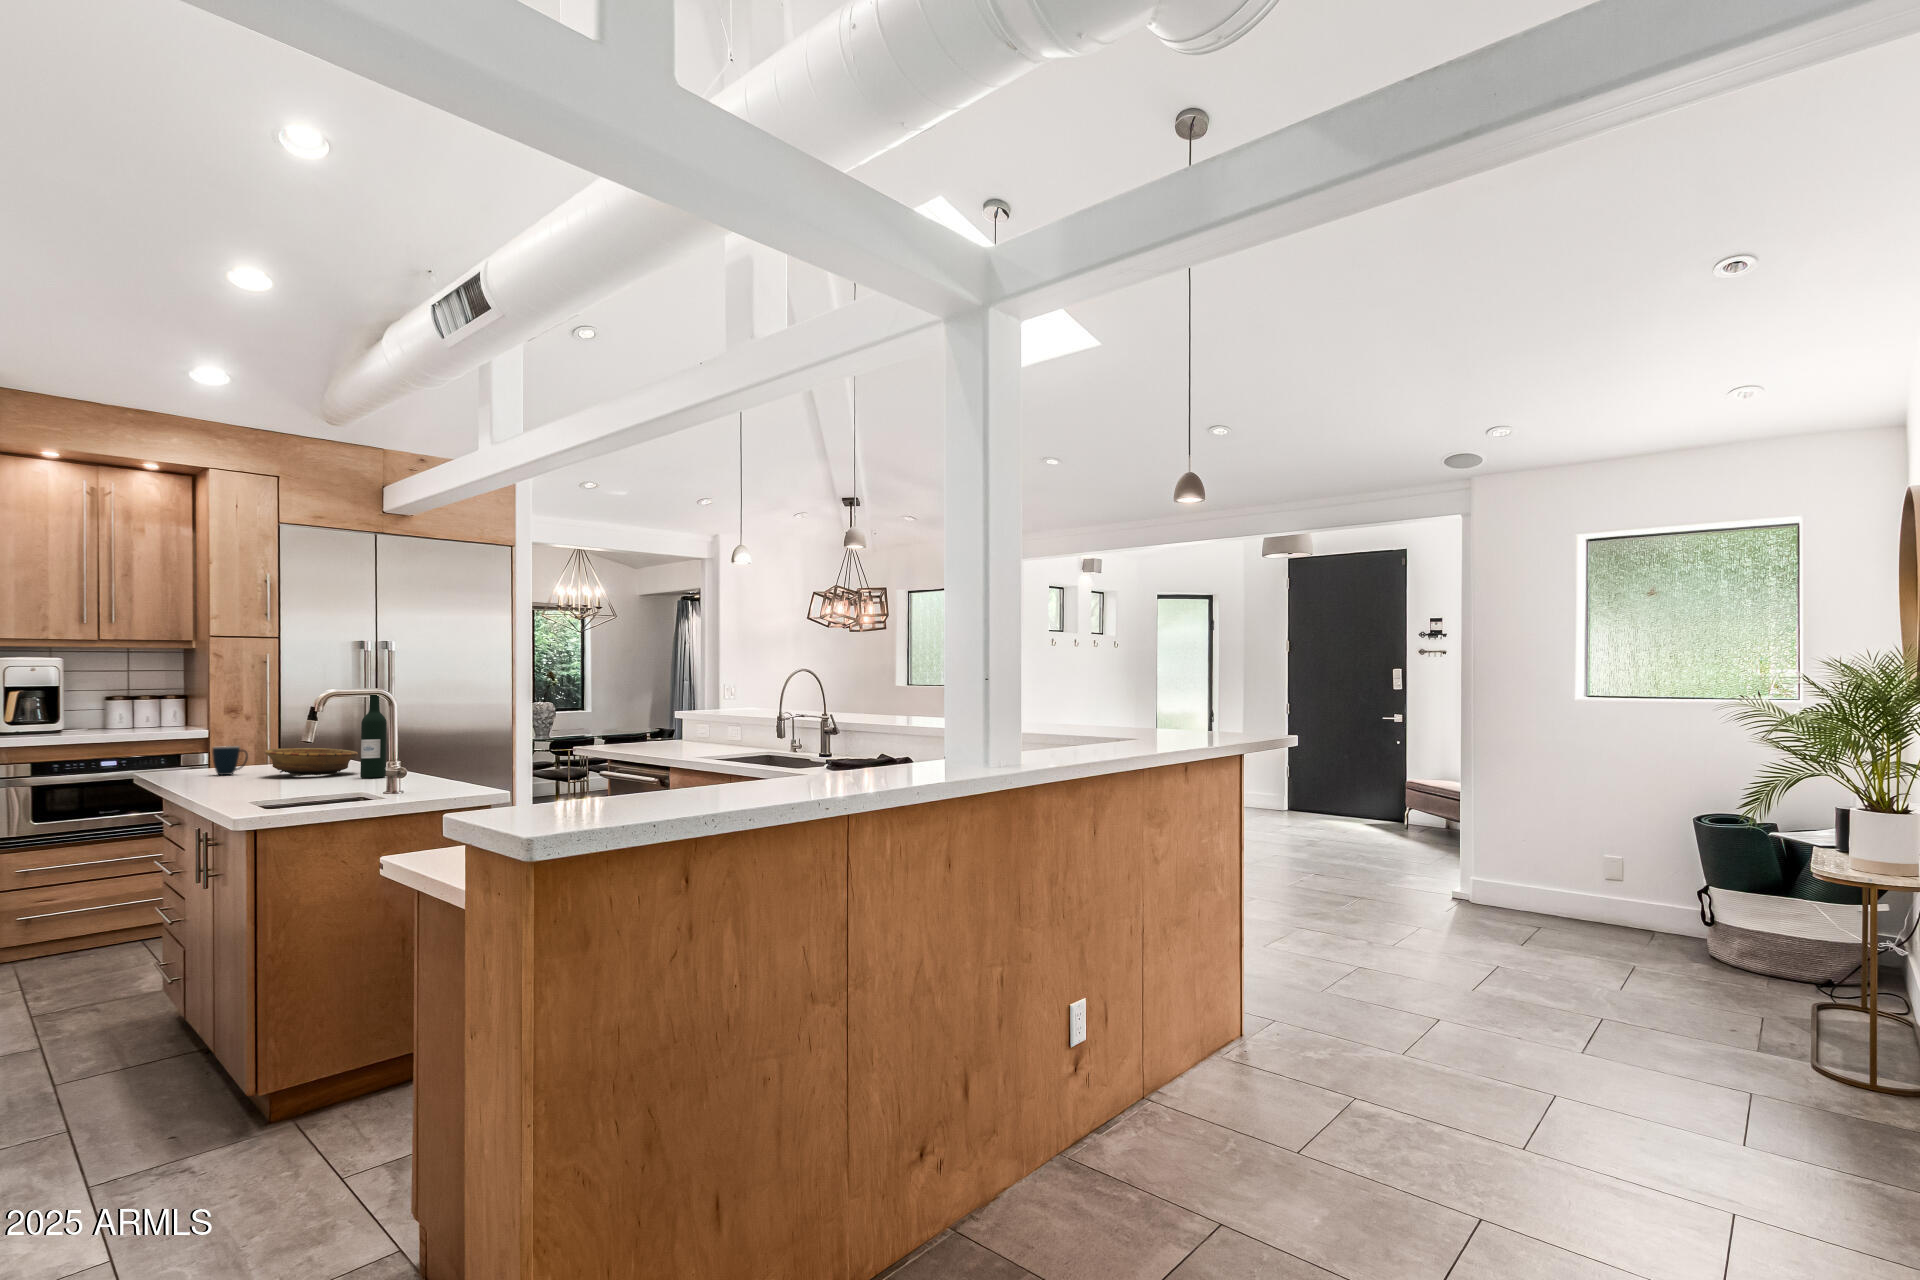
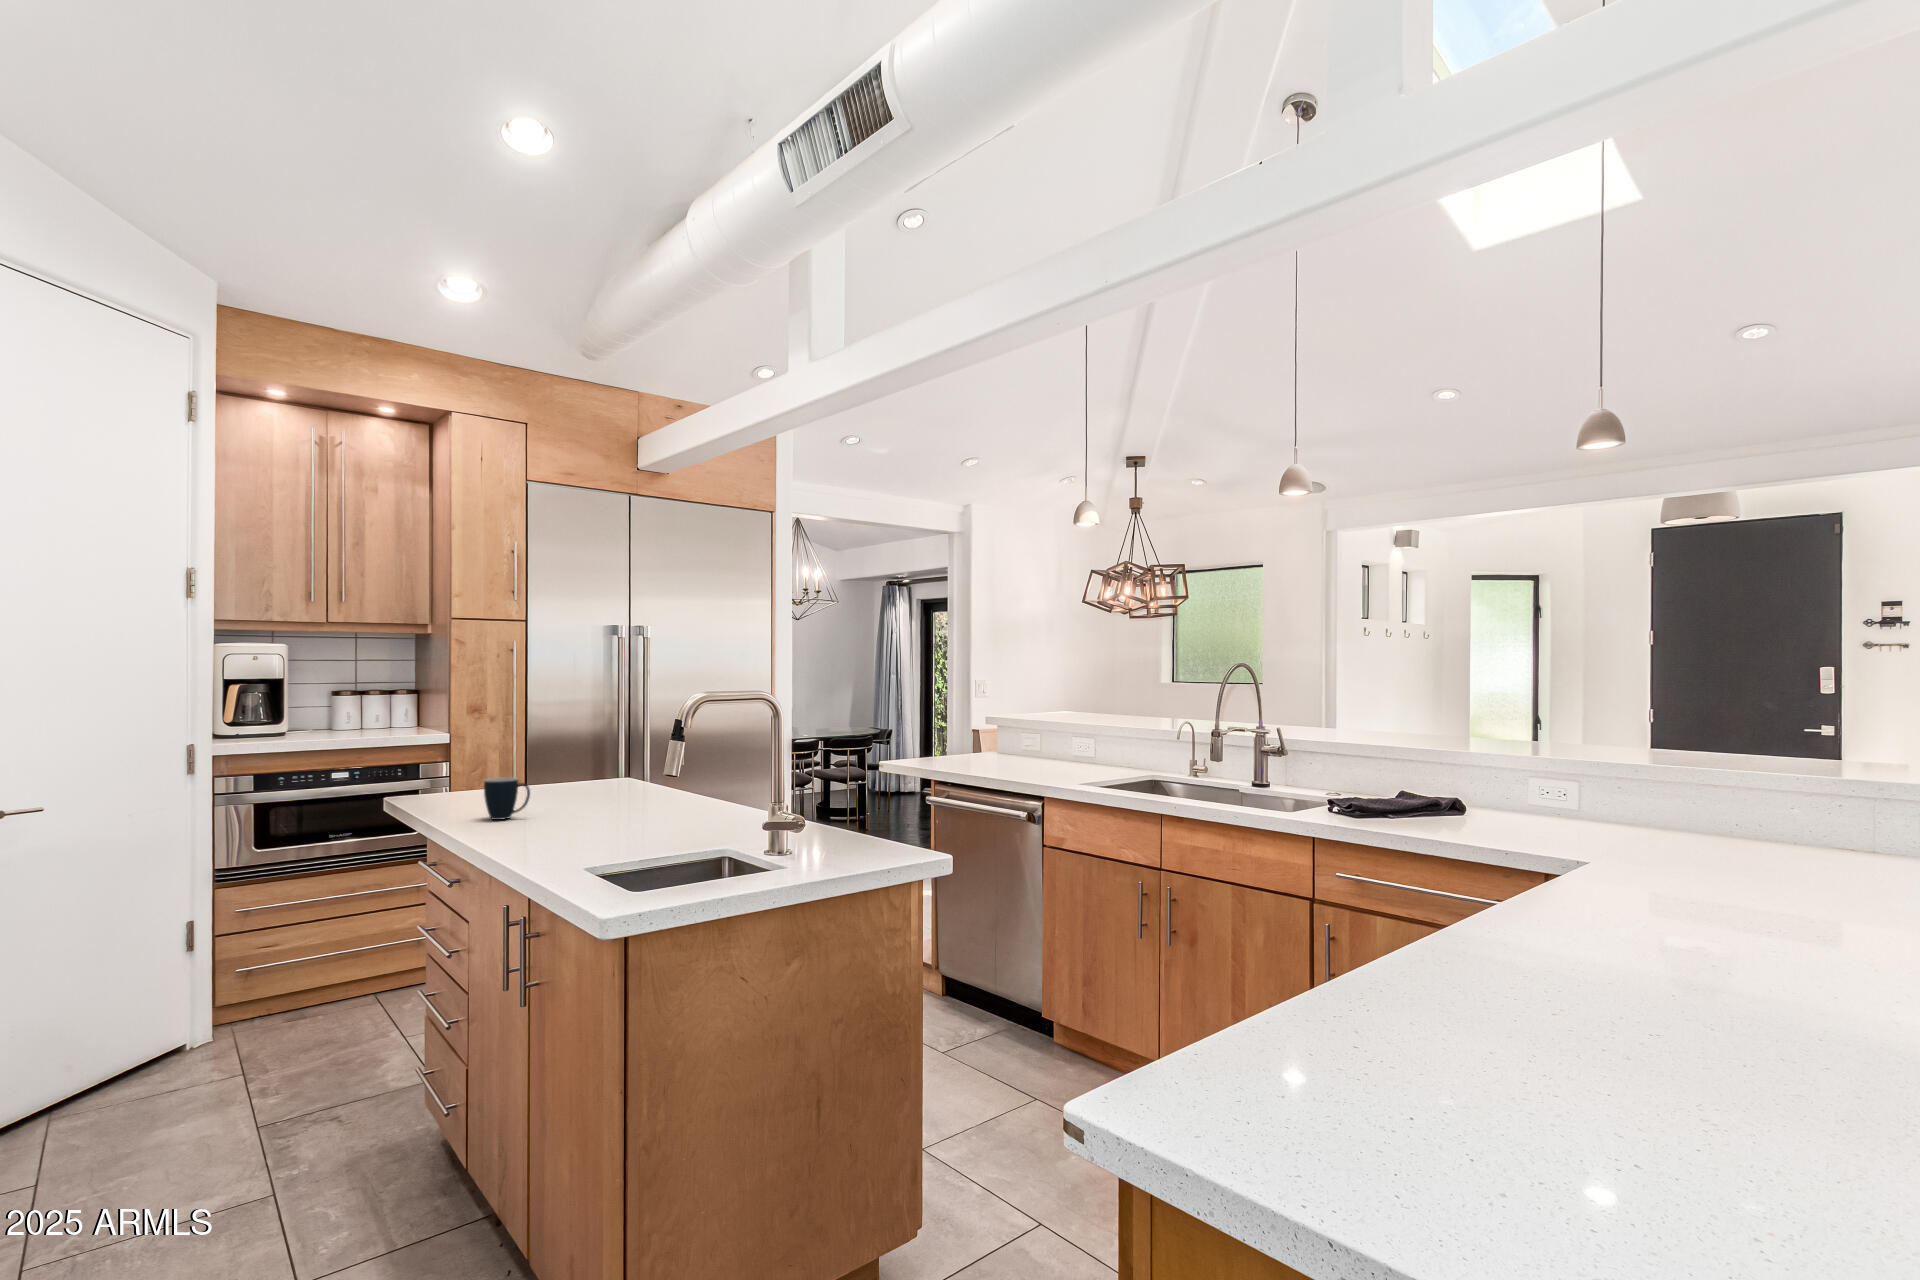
wine bottle: present [360,695,387,778] -> none [693,705,726,835]
decorative bowl: present [265,748,358,776] -> none [557,781,677,826]

